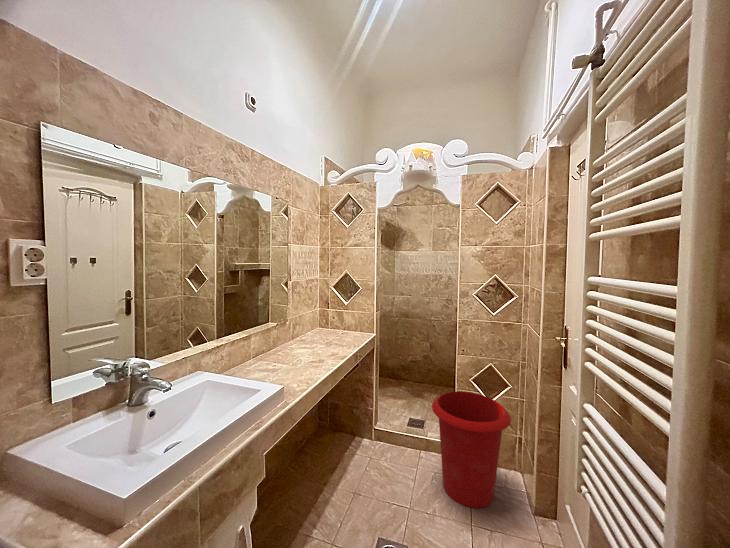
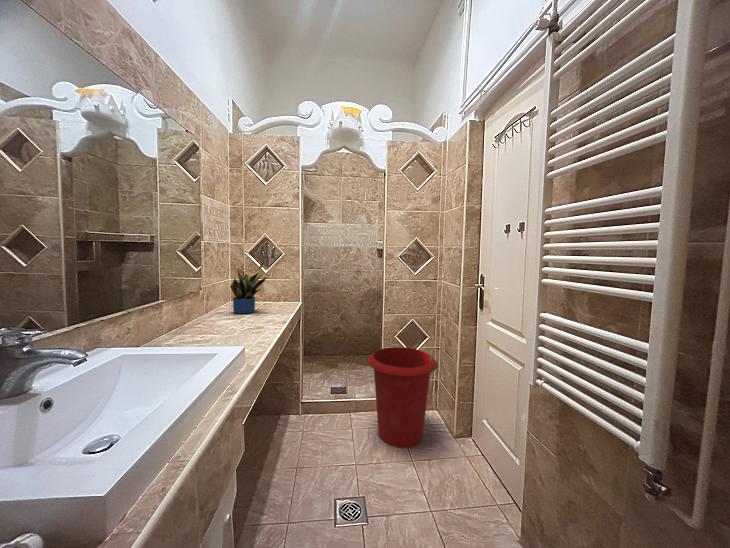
potted plant: none [311,298,339,344] -> present [230,260,266,314]

